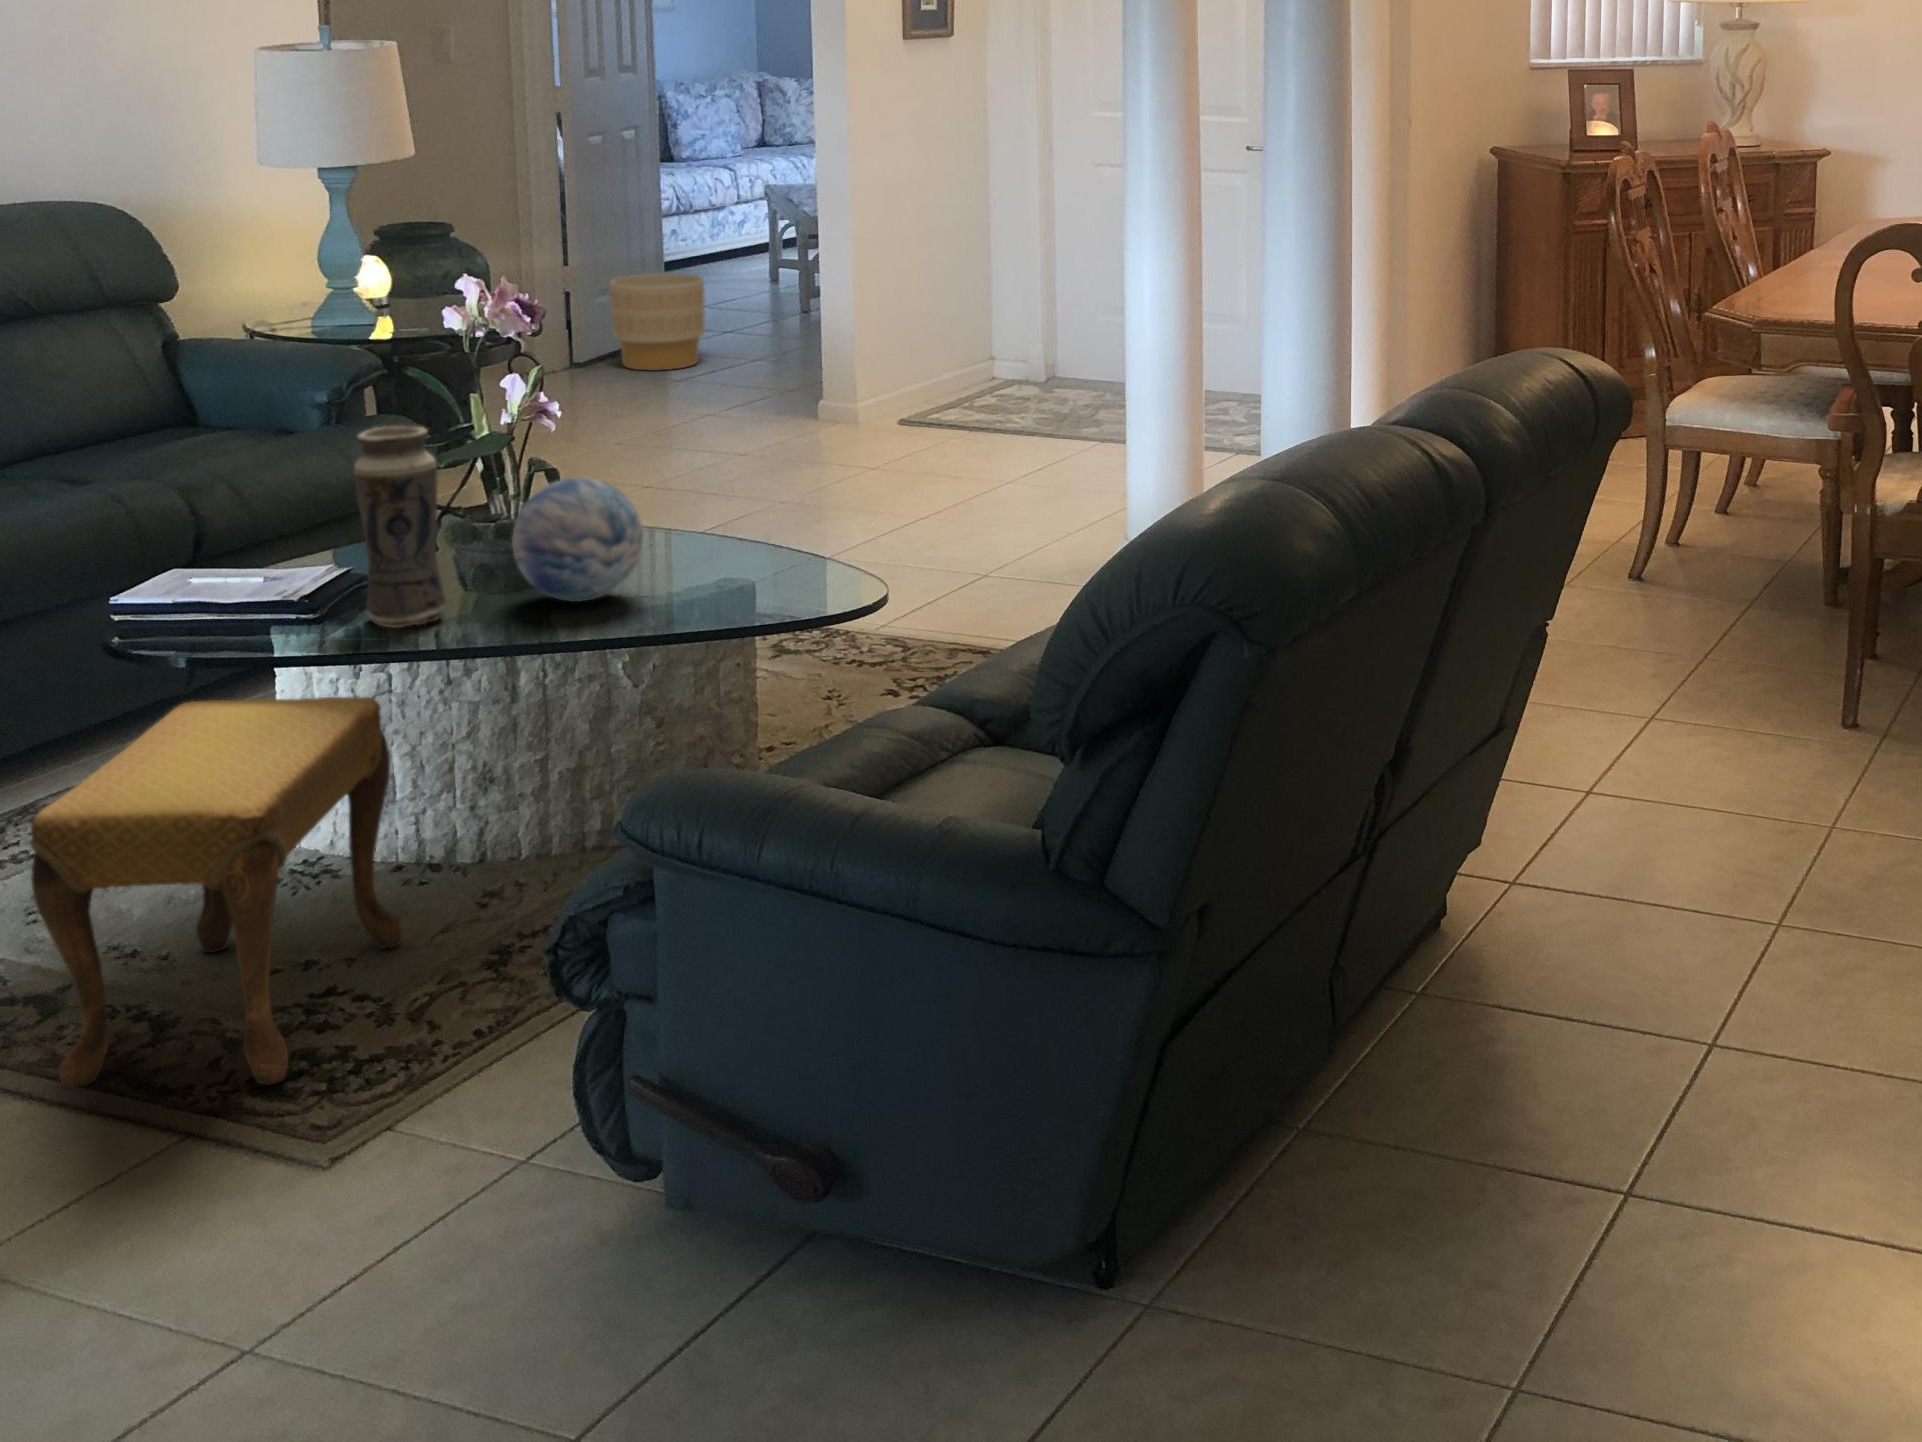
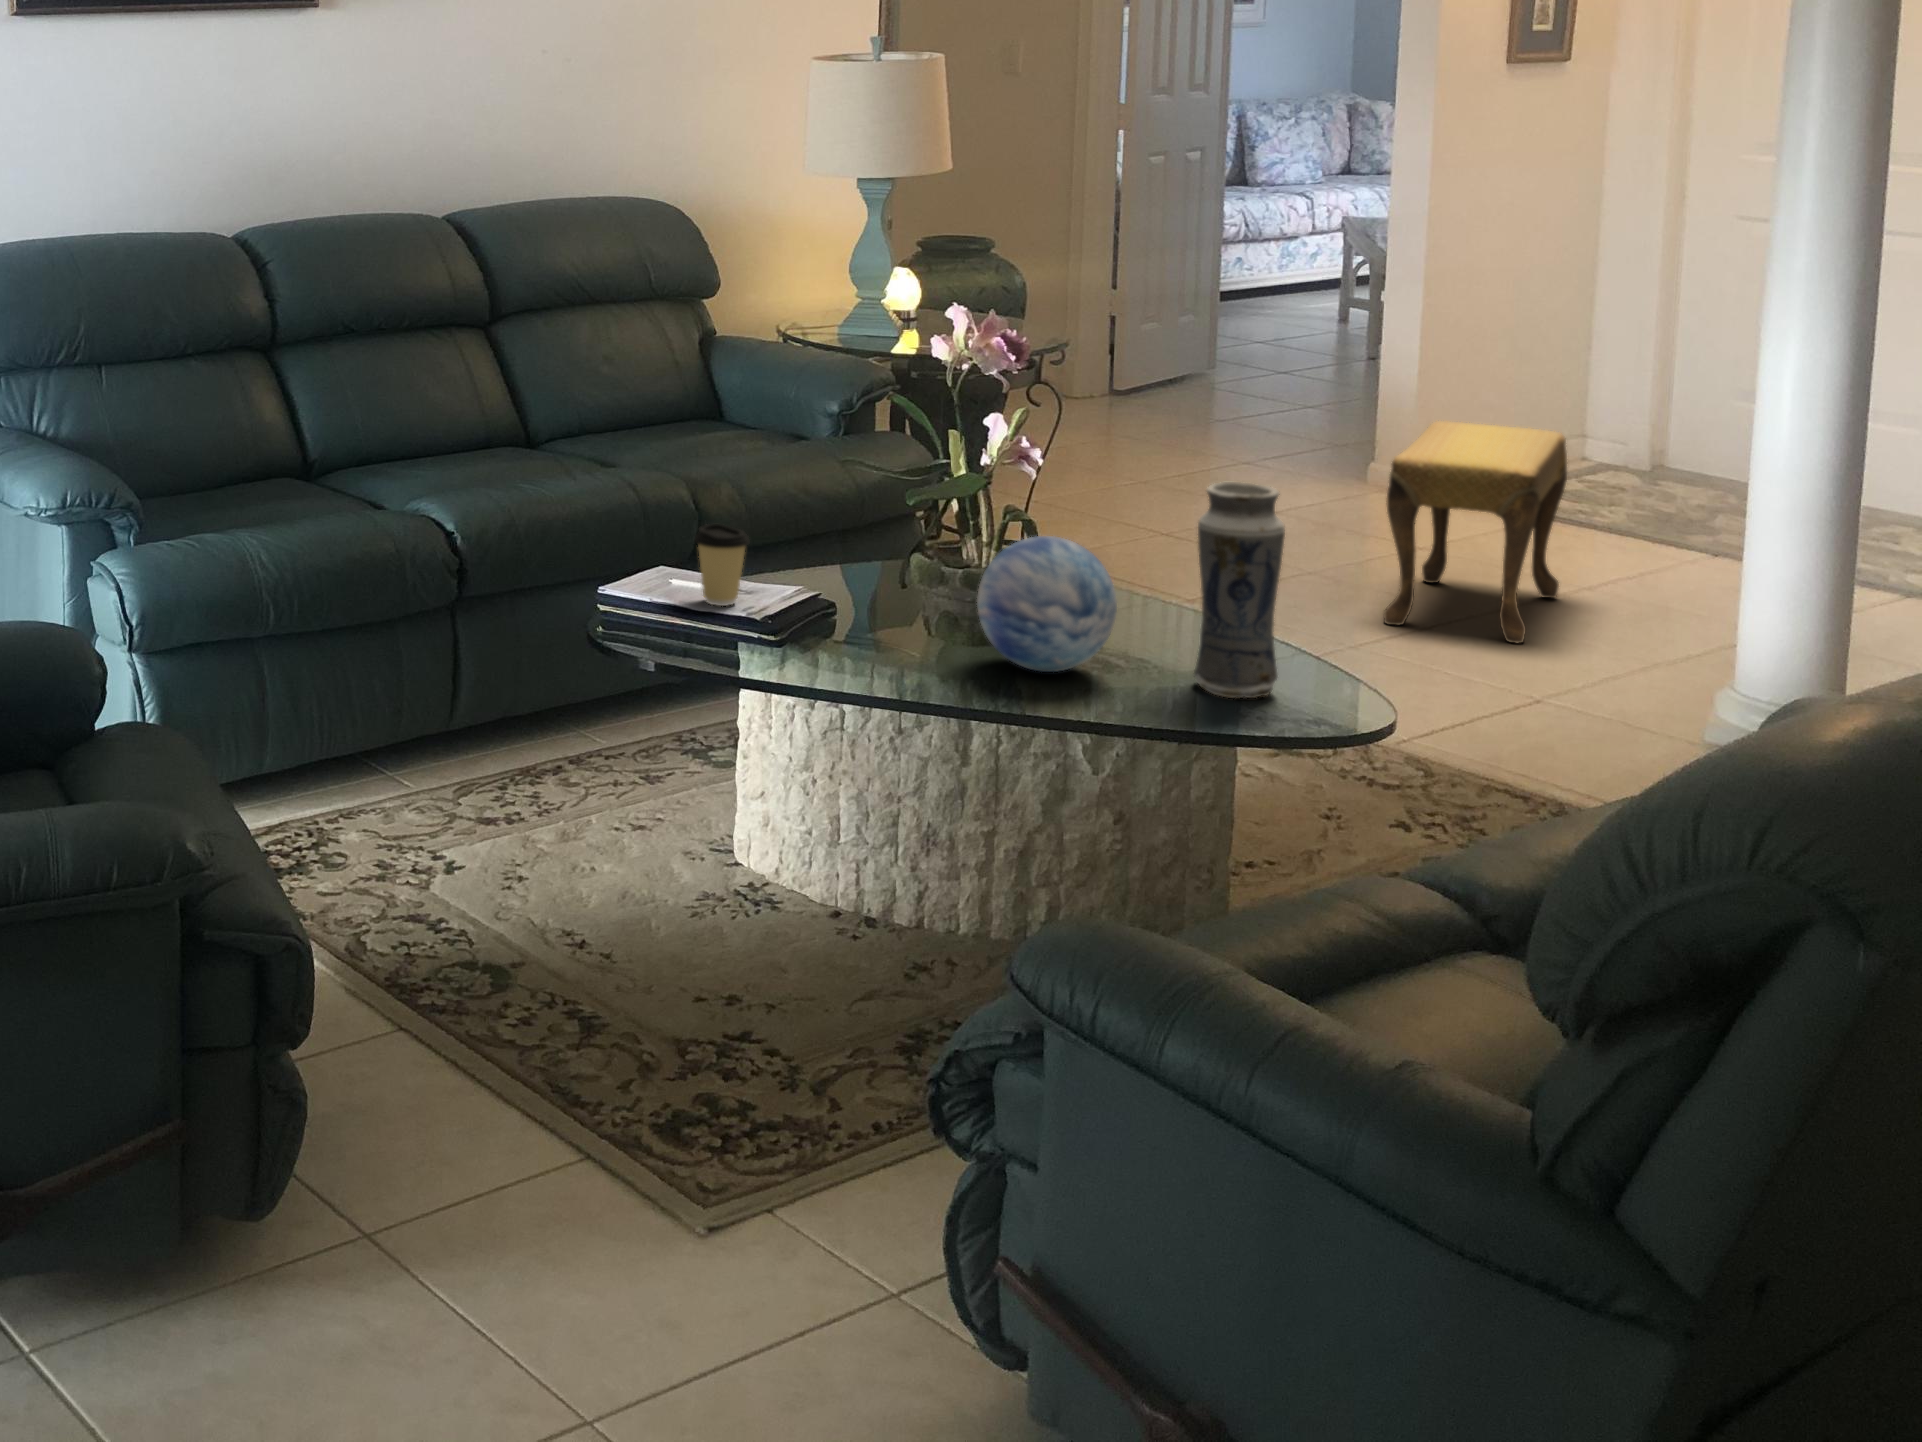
planter: present [610,273,705,371] -> none [1155,304,1257,409]
vase: present [353,426,446,628] -> present [1194,482,1285,698]
coffee cup: none [209,513,271,594] -> present [694,524,750,606]
footstool: present [31,697,402,1088] -> present [1384,421,1567,643]

